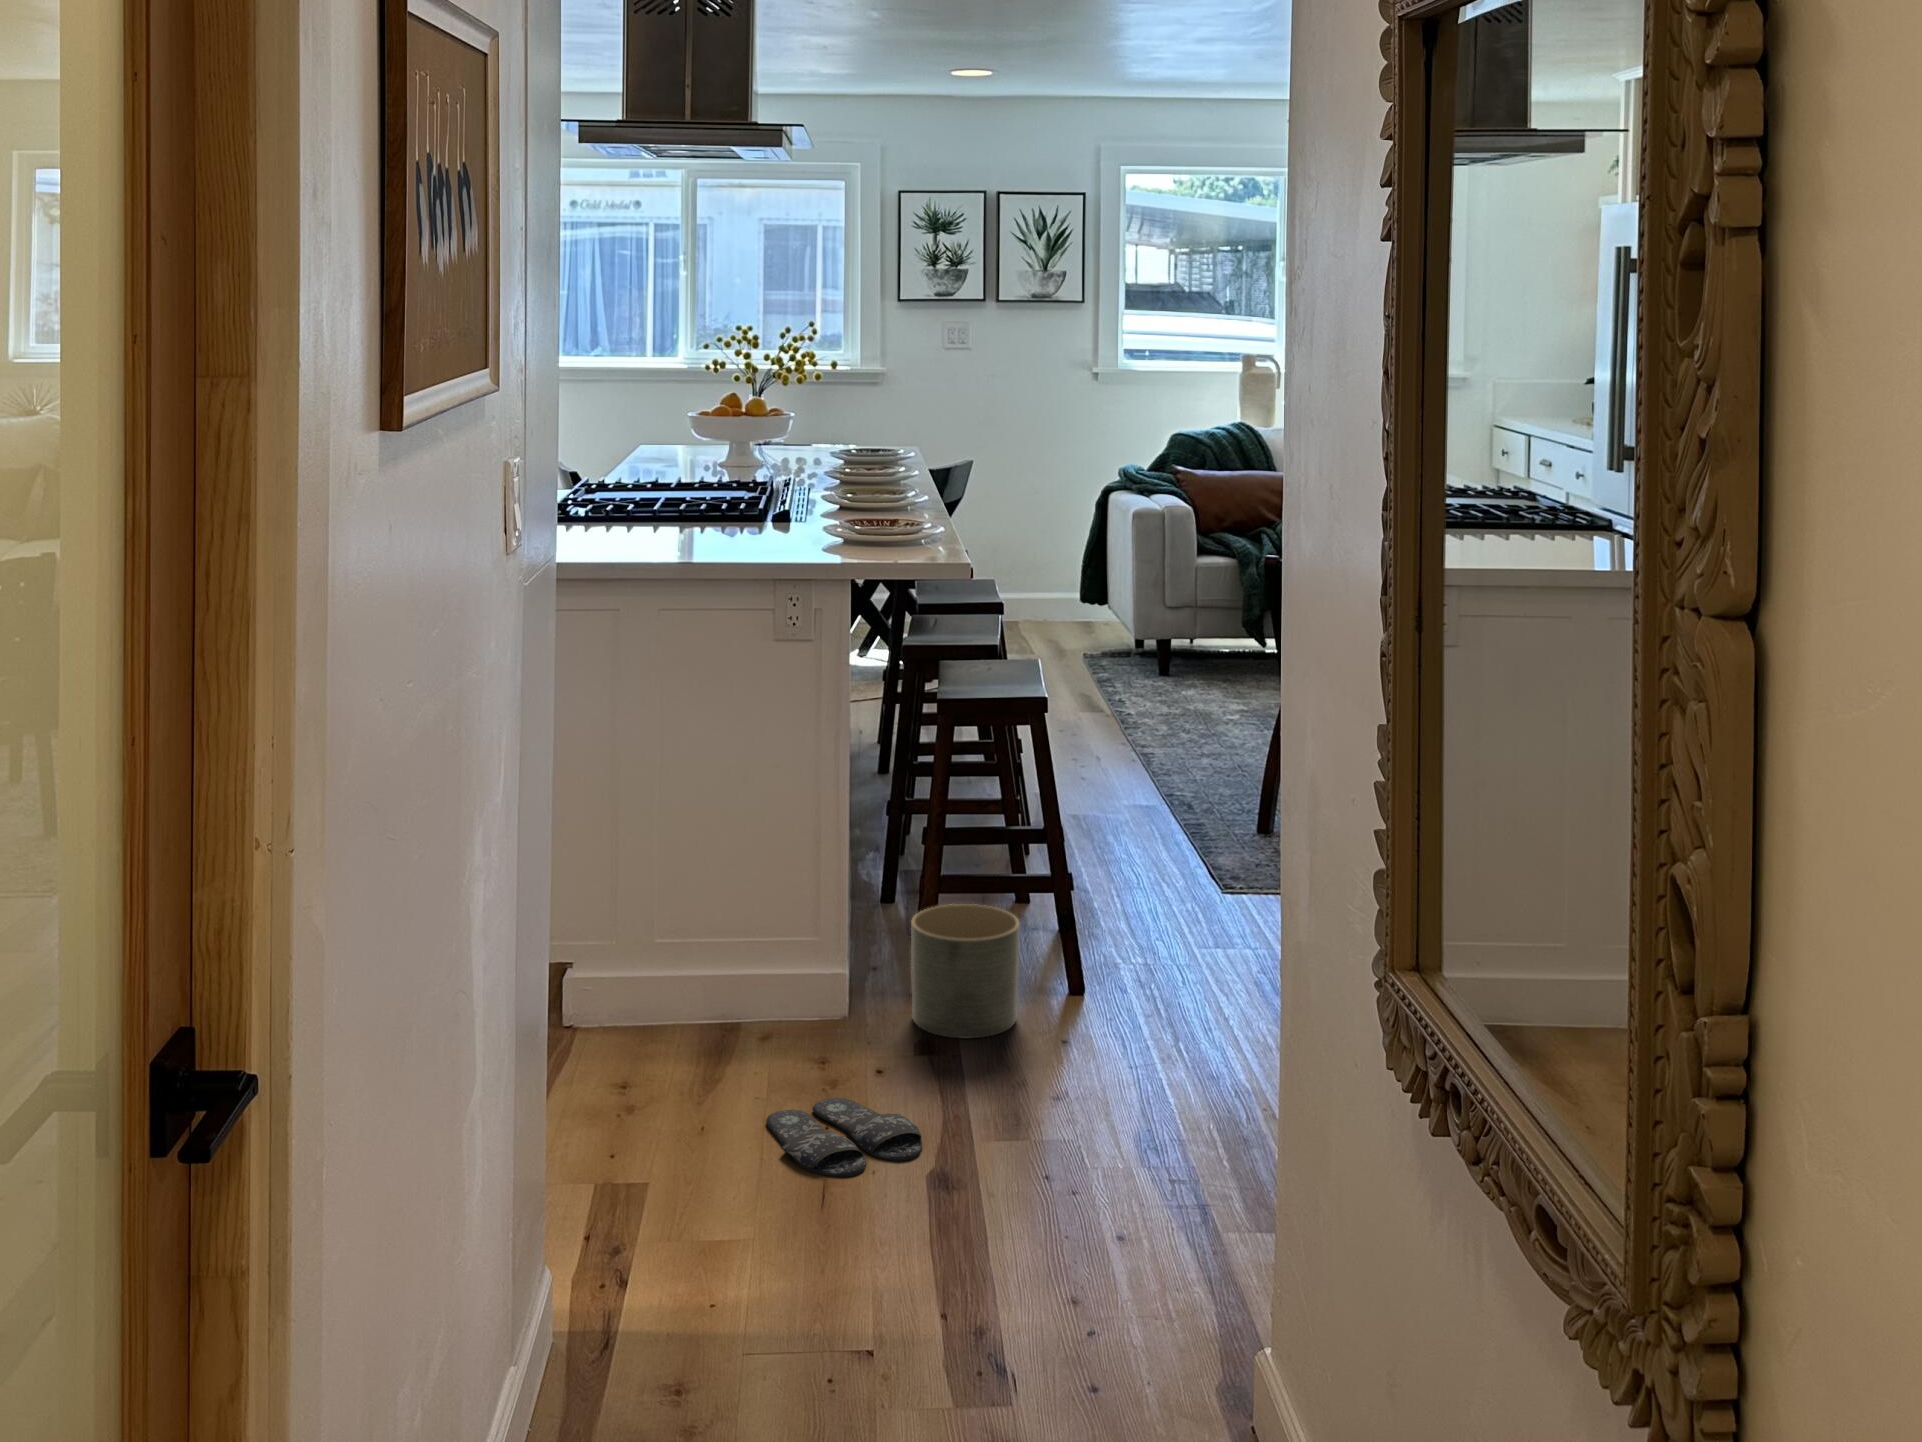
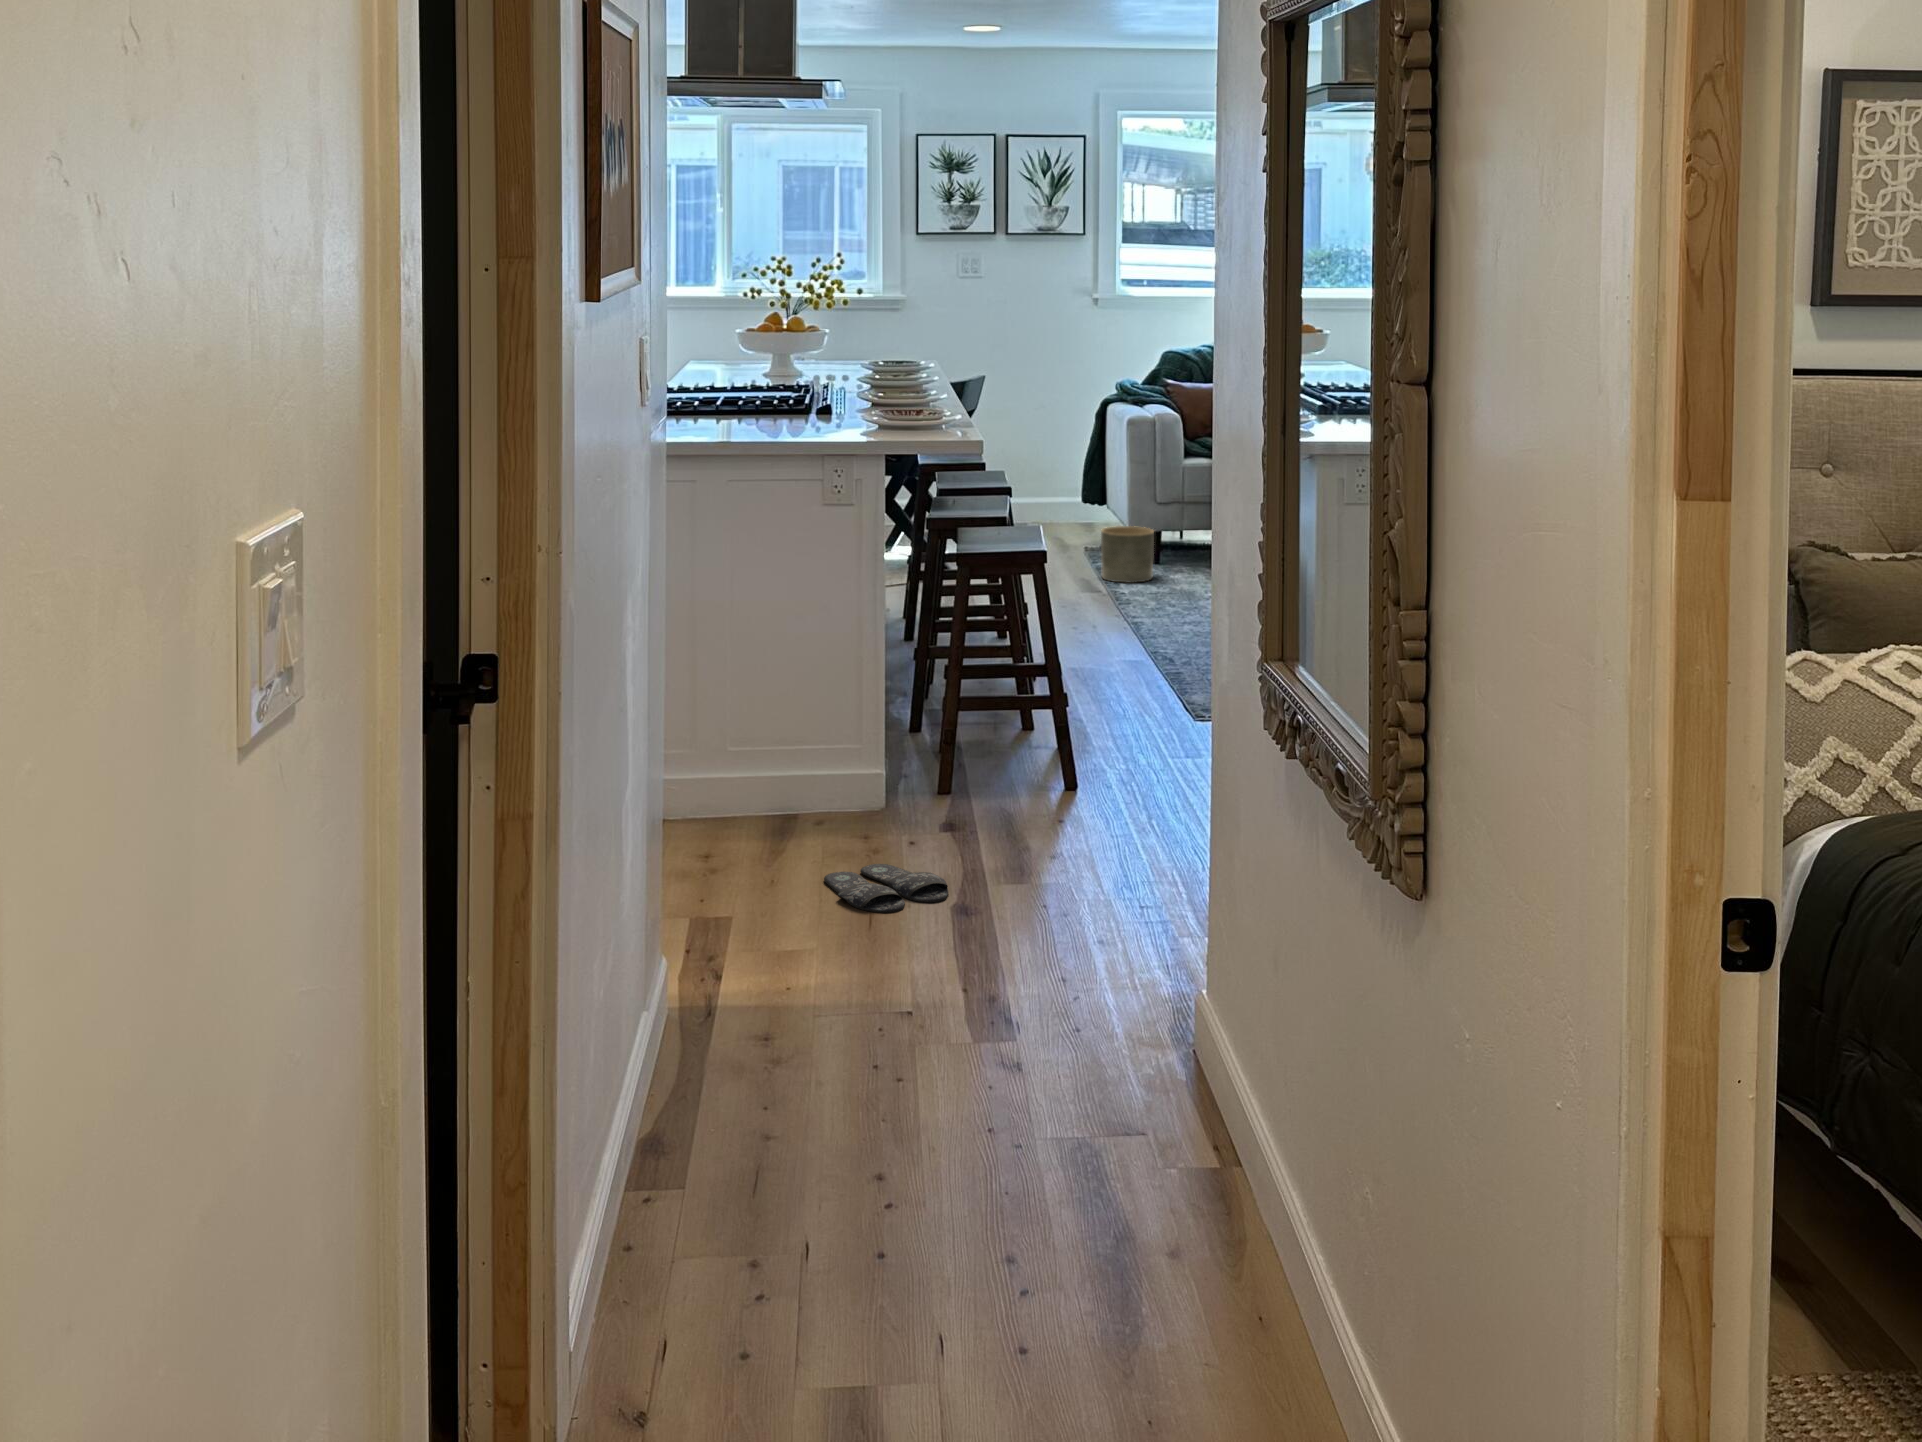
planter: present [911,904,1020,1039] -> present [1101,526,1154,583]

